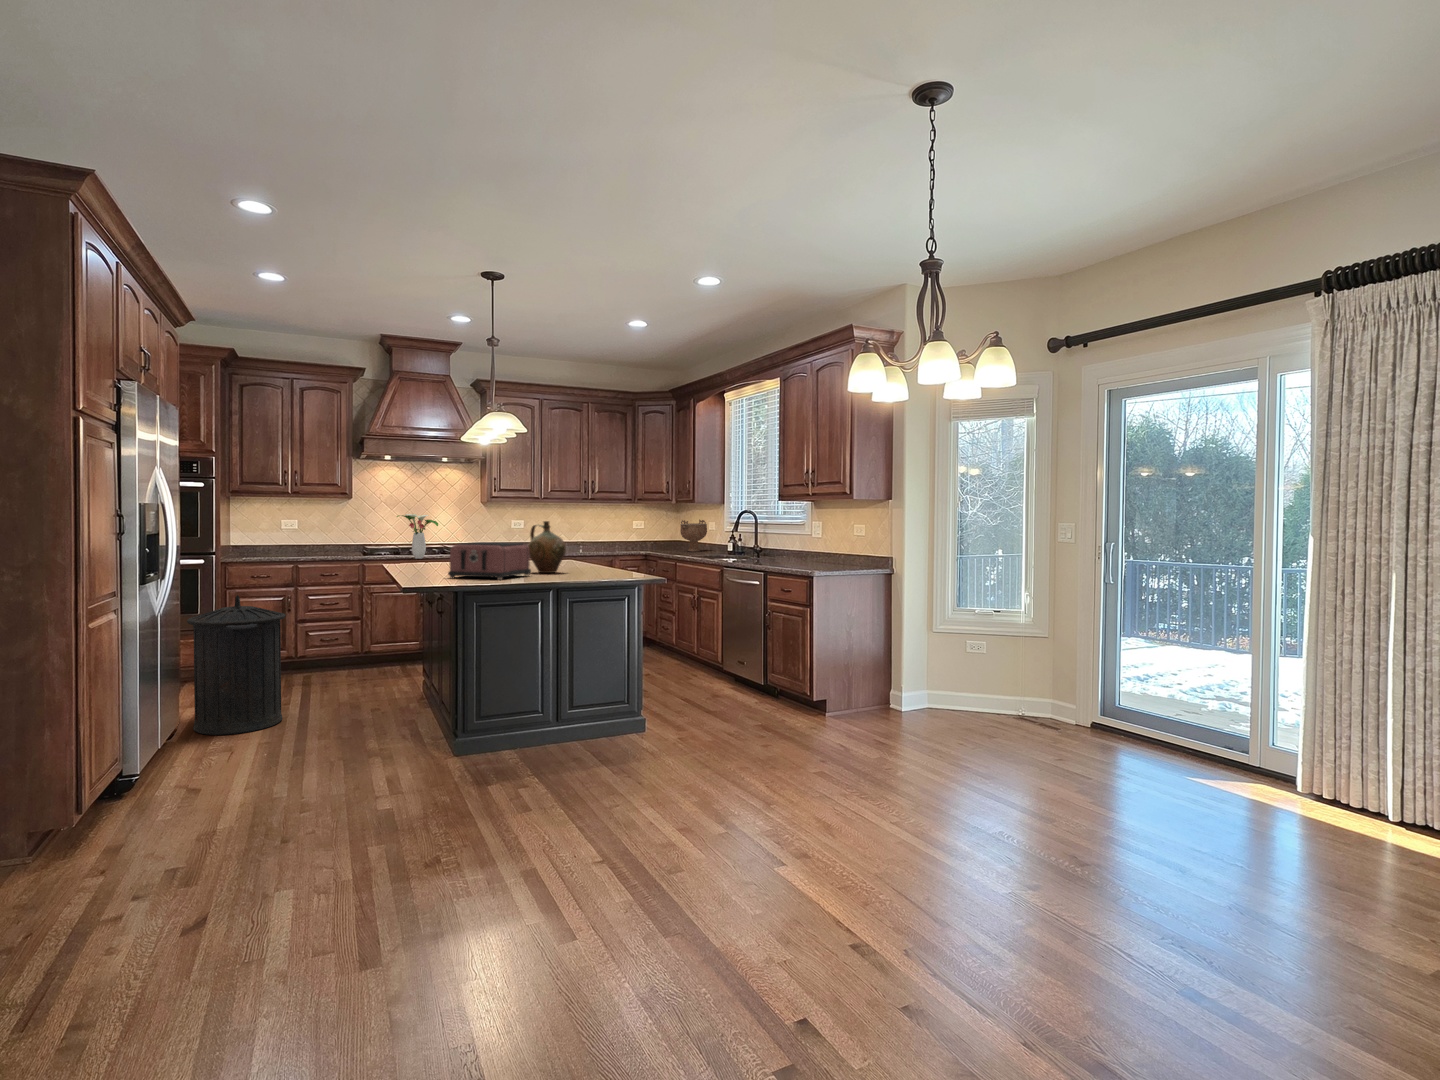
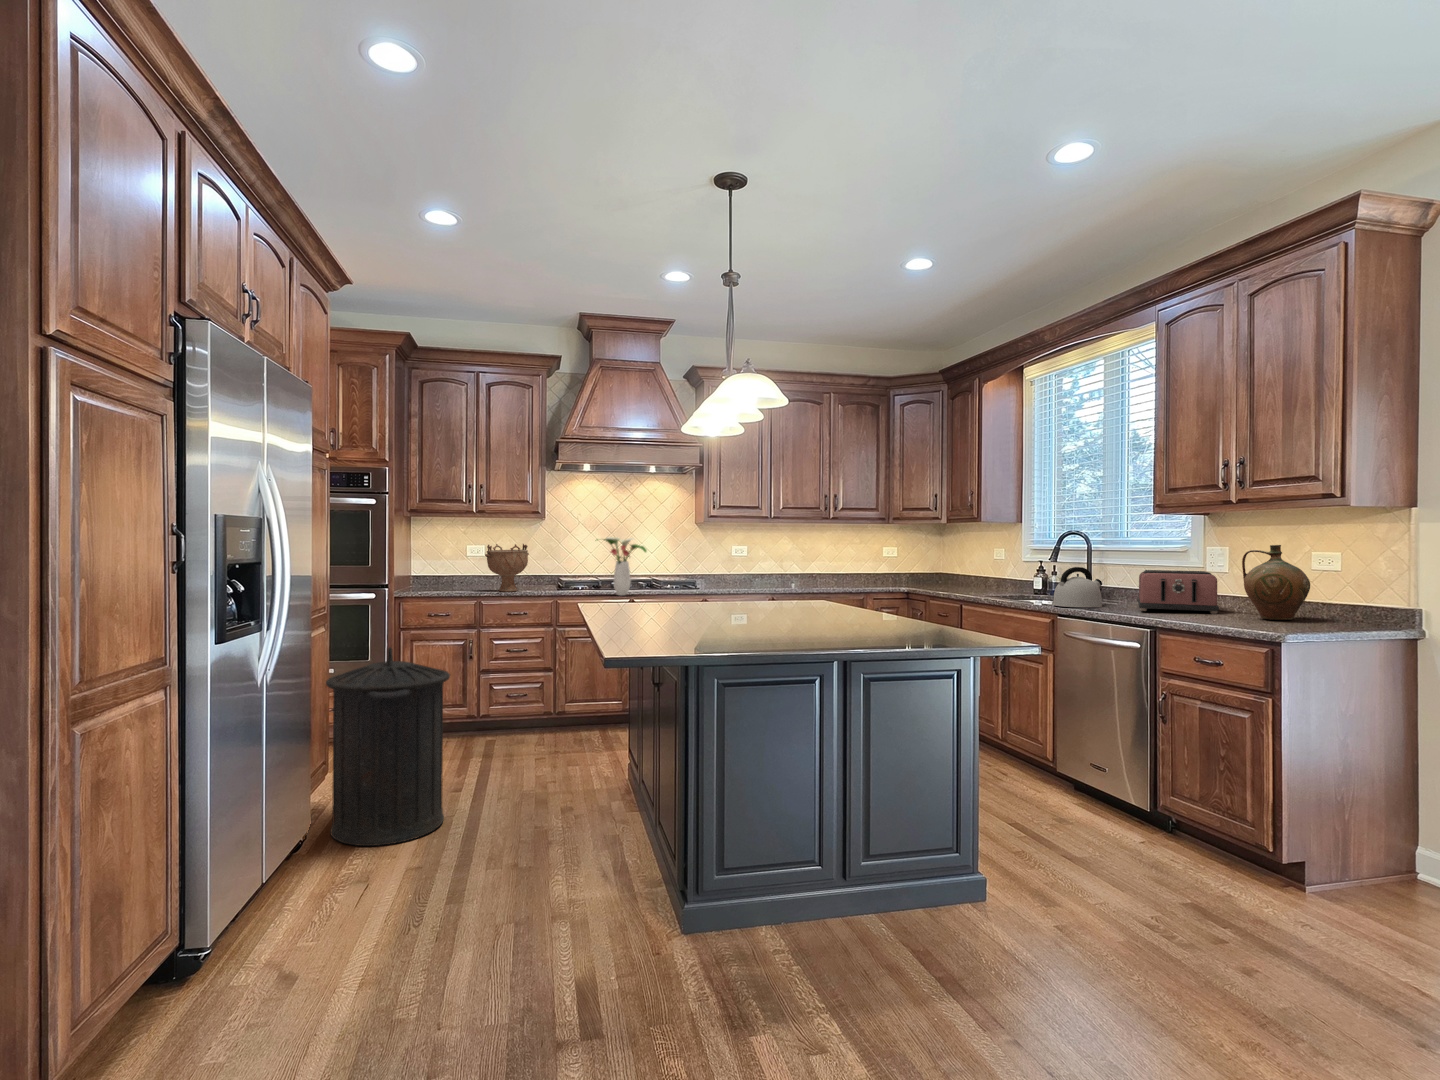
decorative bowl: present [680,520,707,552] -> present [485,544,529,592]
ceramic jug: present [528,521,566,573] -> present [1242,545,1310,620]
kettle: none [724,536,755,562] -> present [1053,567,1102,607]
toaster: present [448,542,531,580] -> present [1138,570,1219,614]

